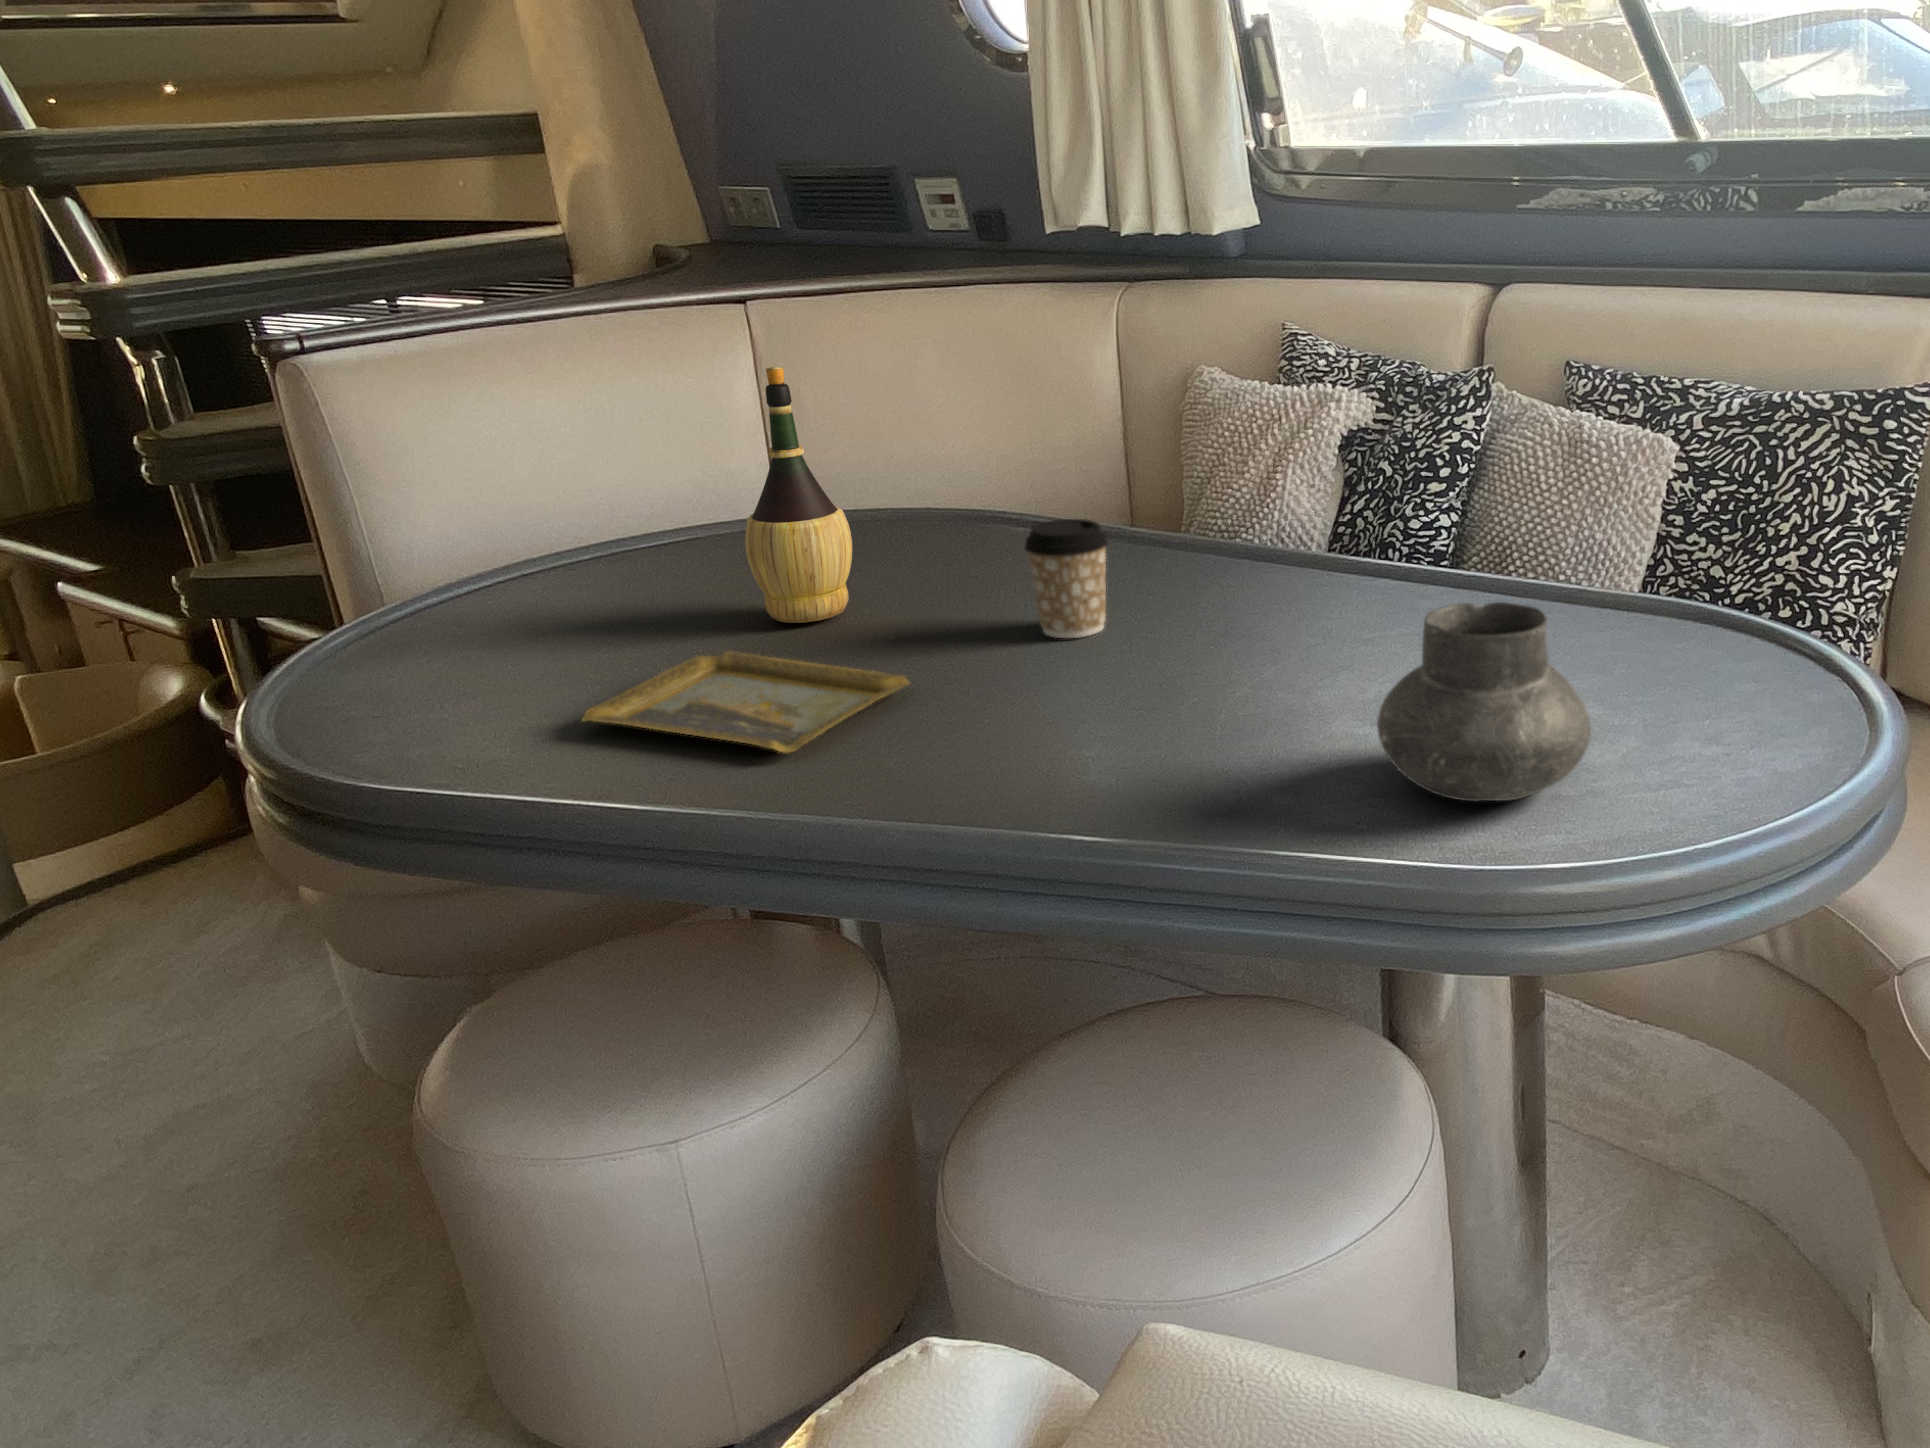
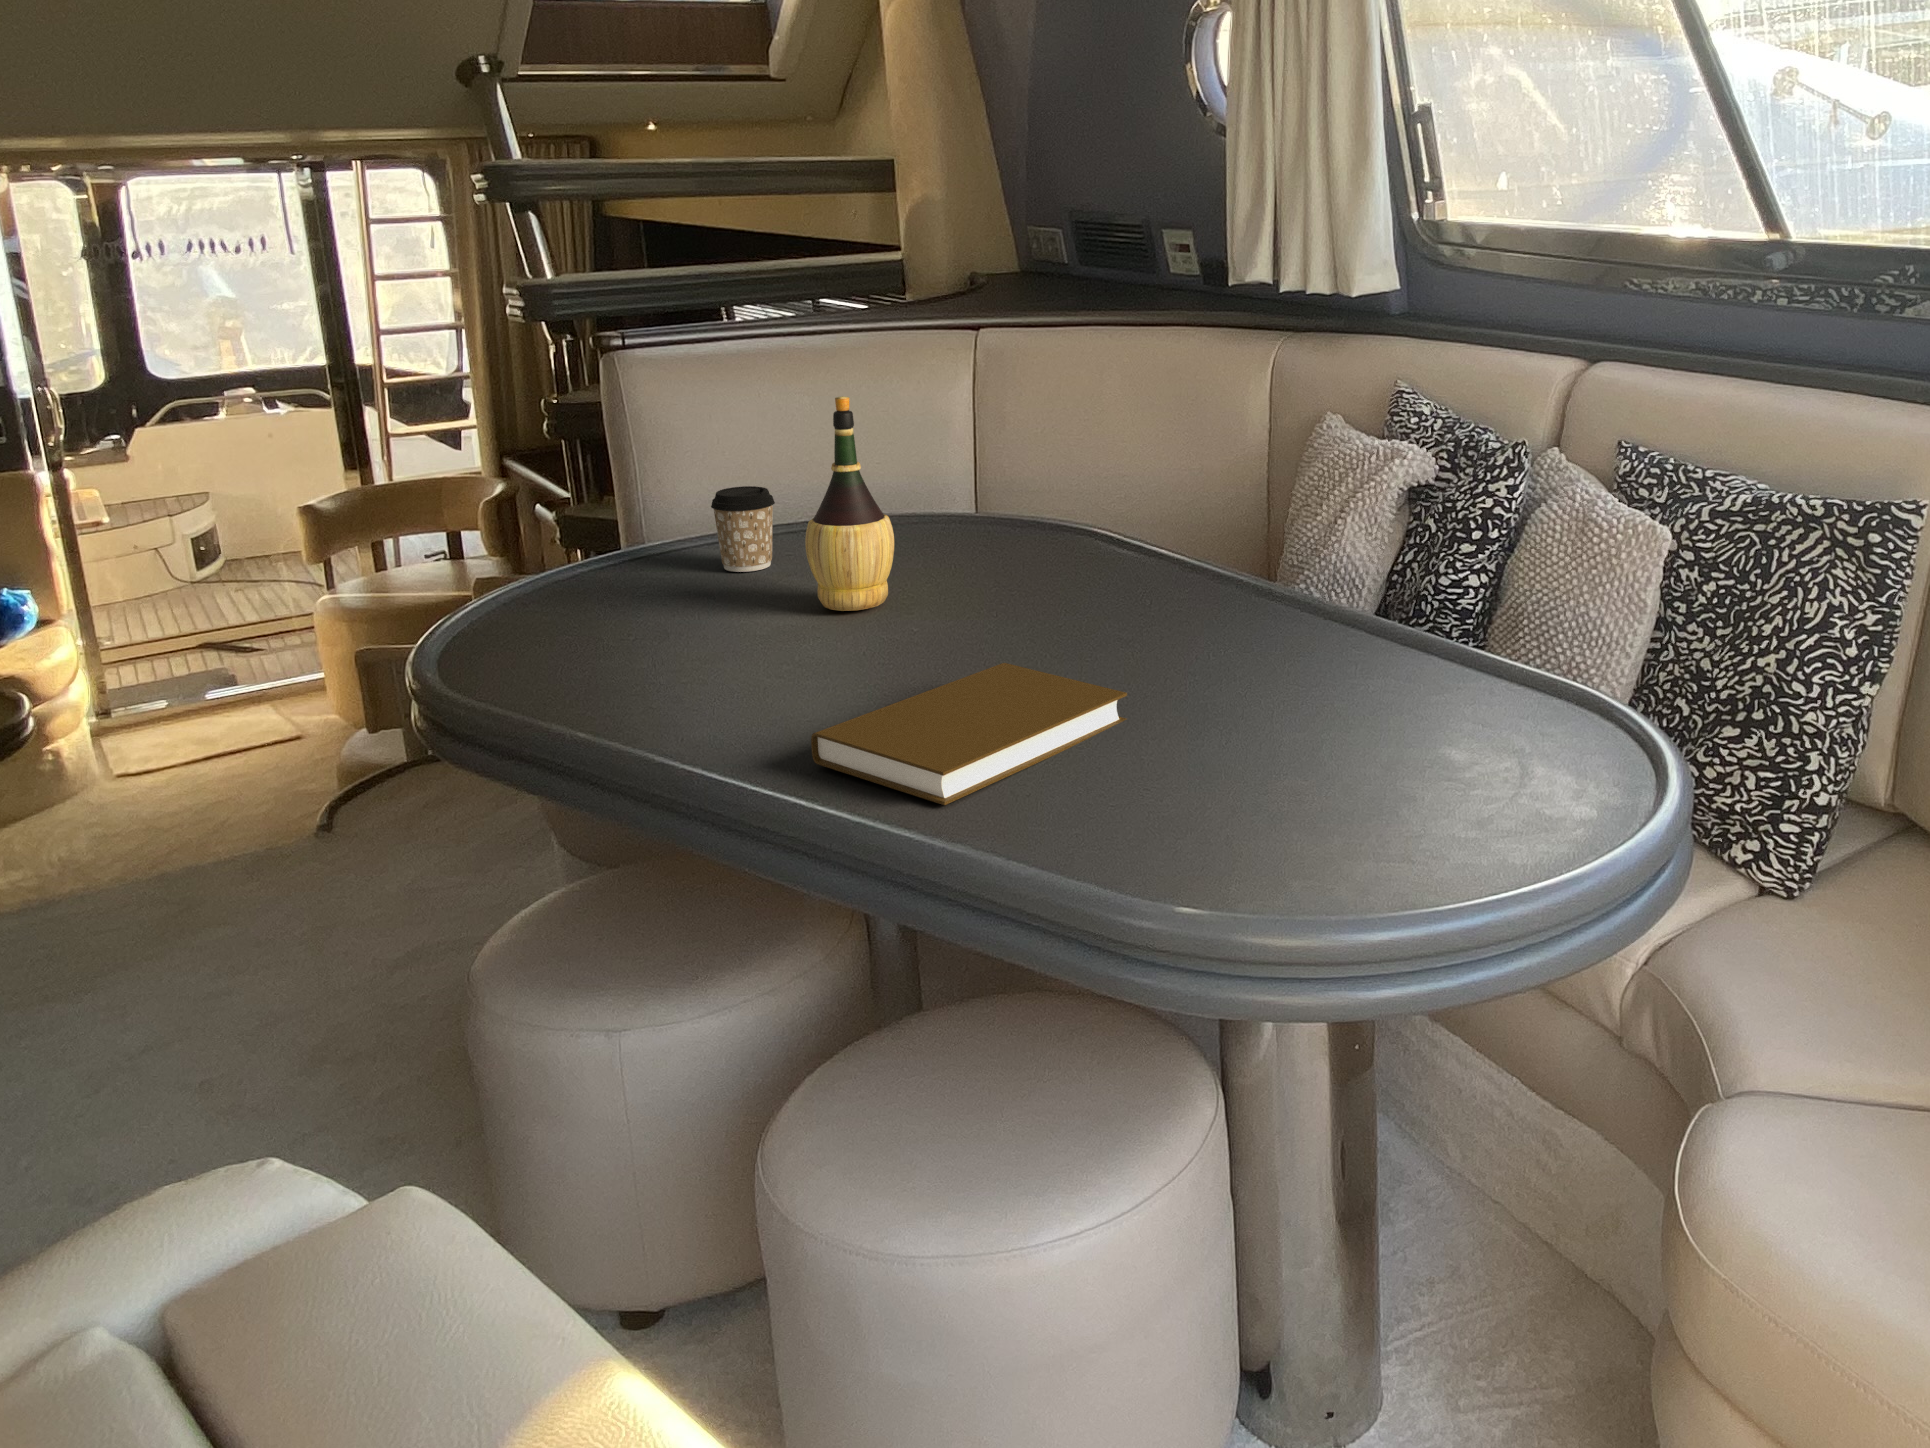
coffee cup: present [1025,519,1108,638] -> present [711,486,775,572]
vase: present [1377,602,1591,801] -> none [1126,670,1324,860]
book: none [943,647,1253,797] -> present [811,663,1127,805]
tray: present [582,651,910,753] -> none [607,629,864,722]

